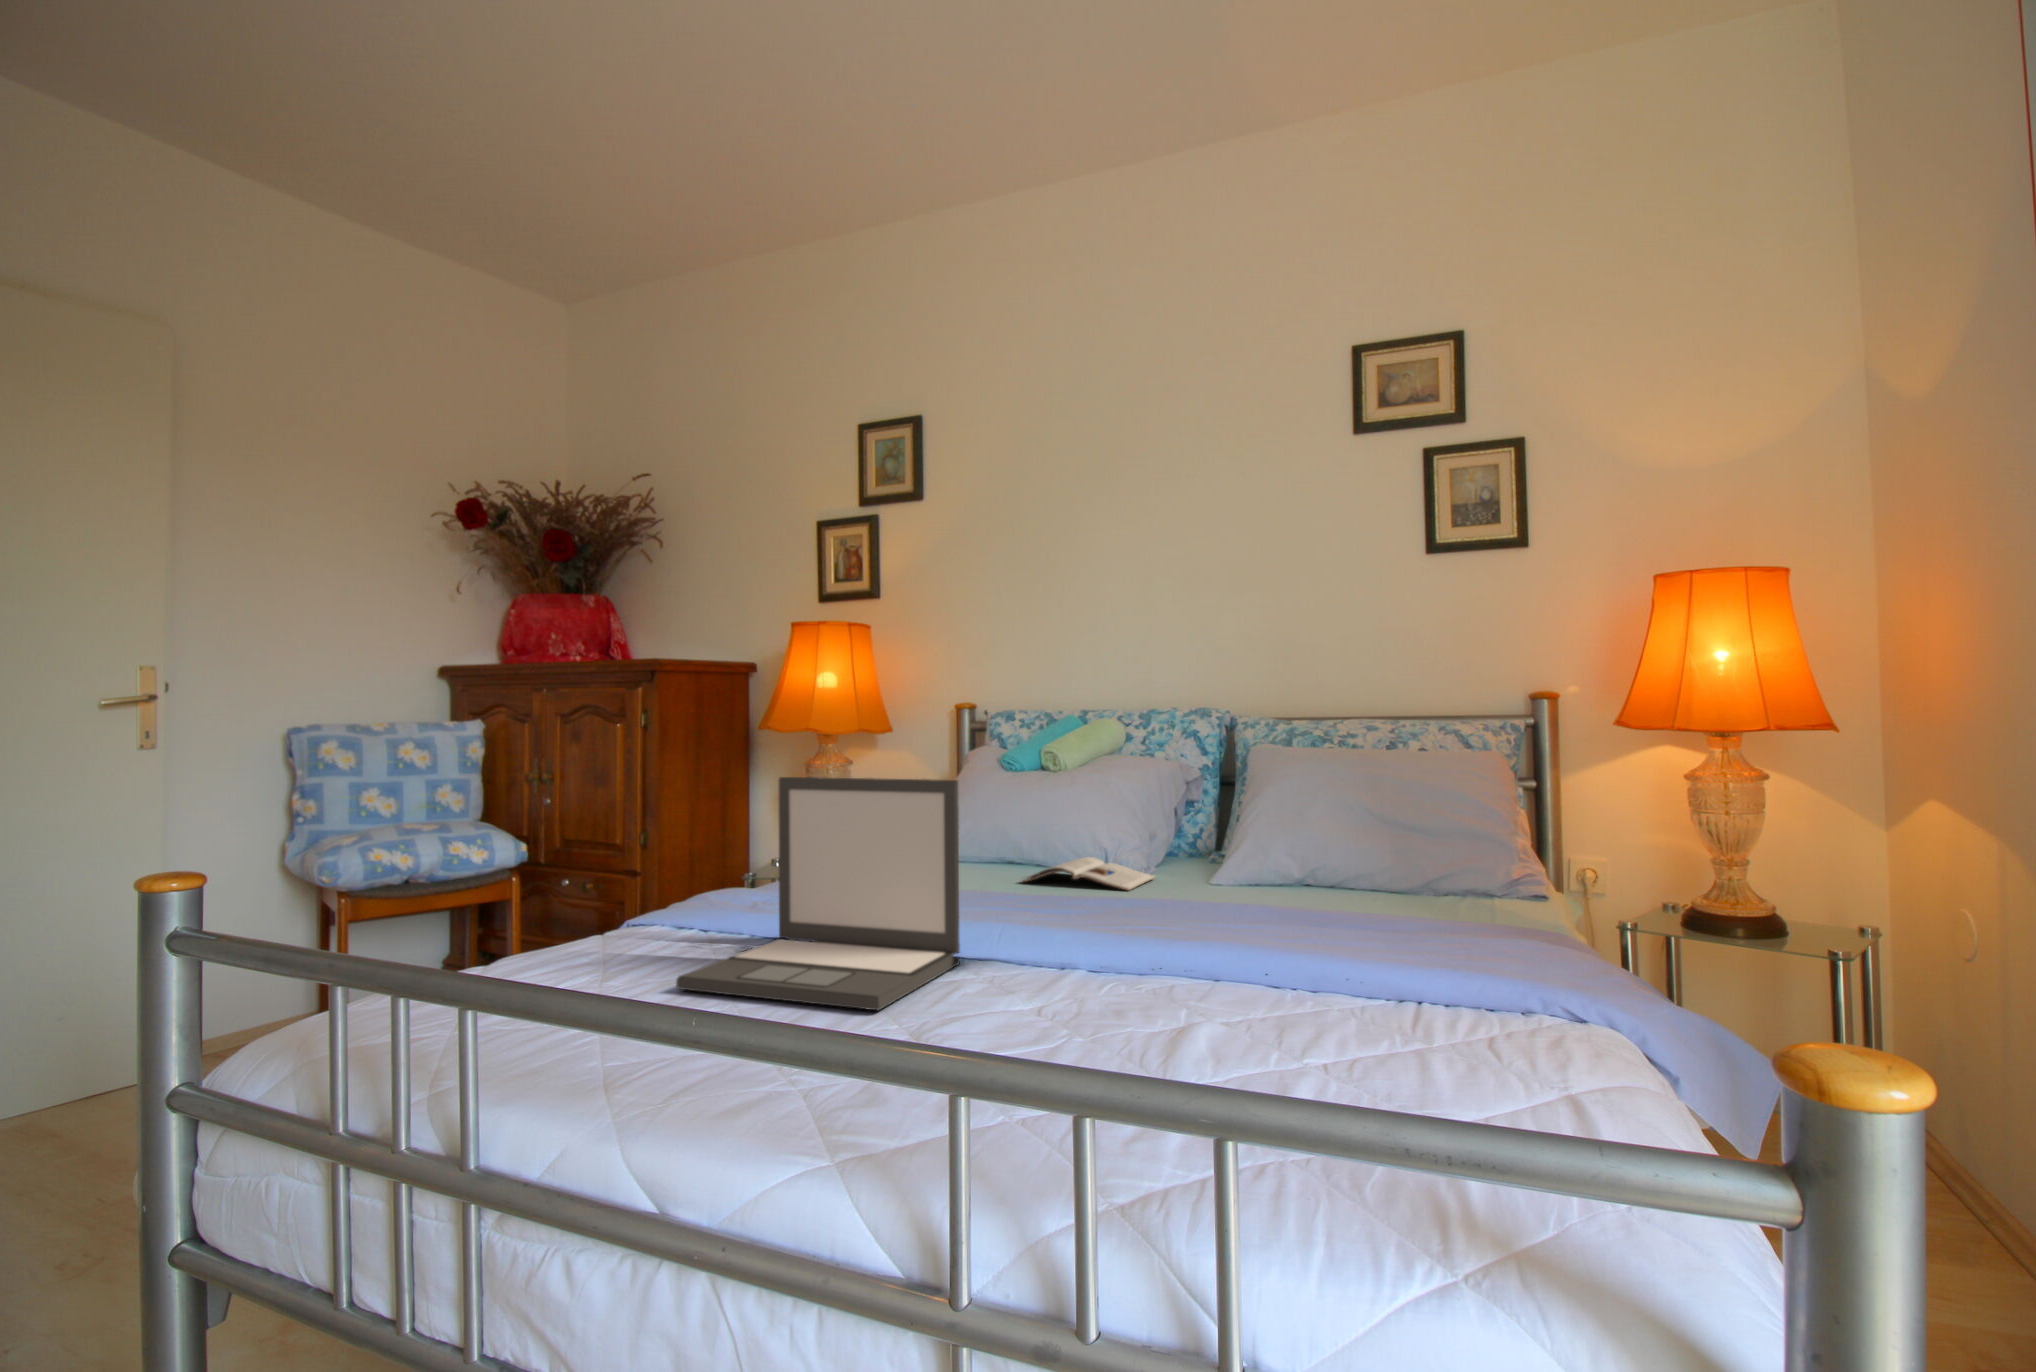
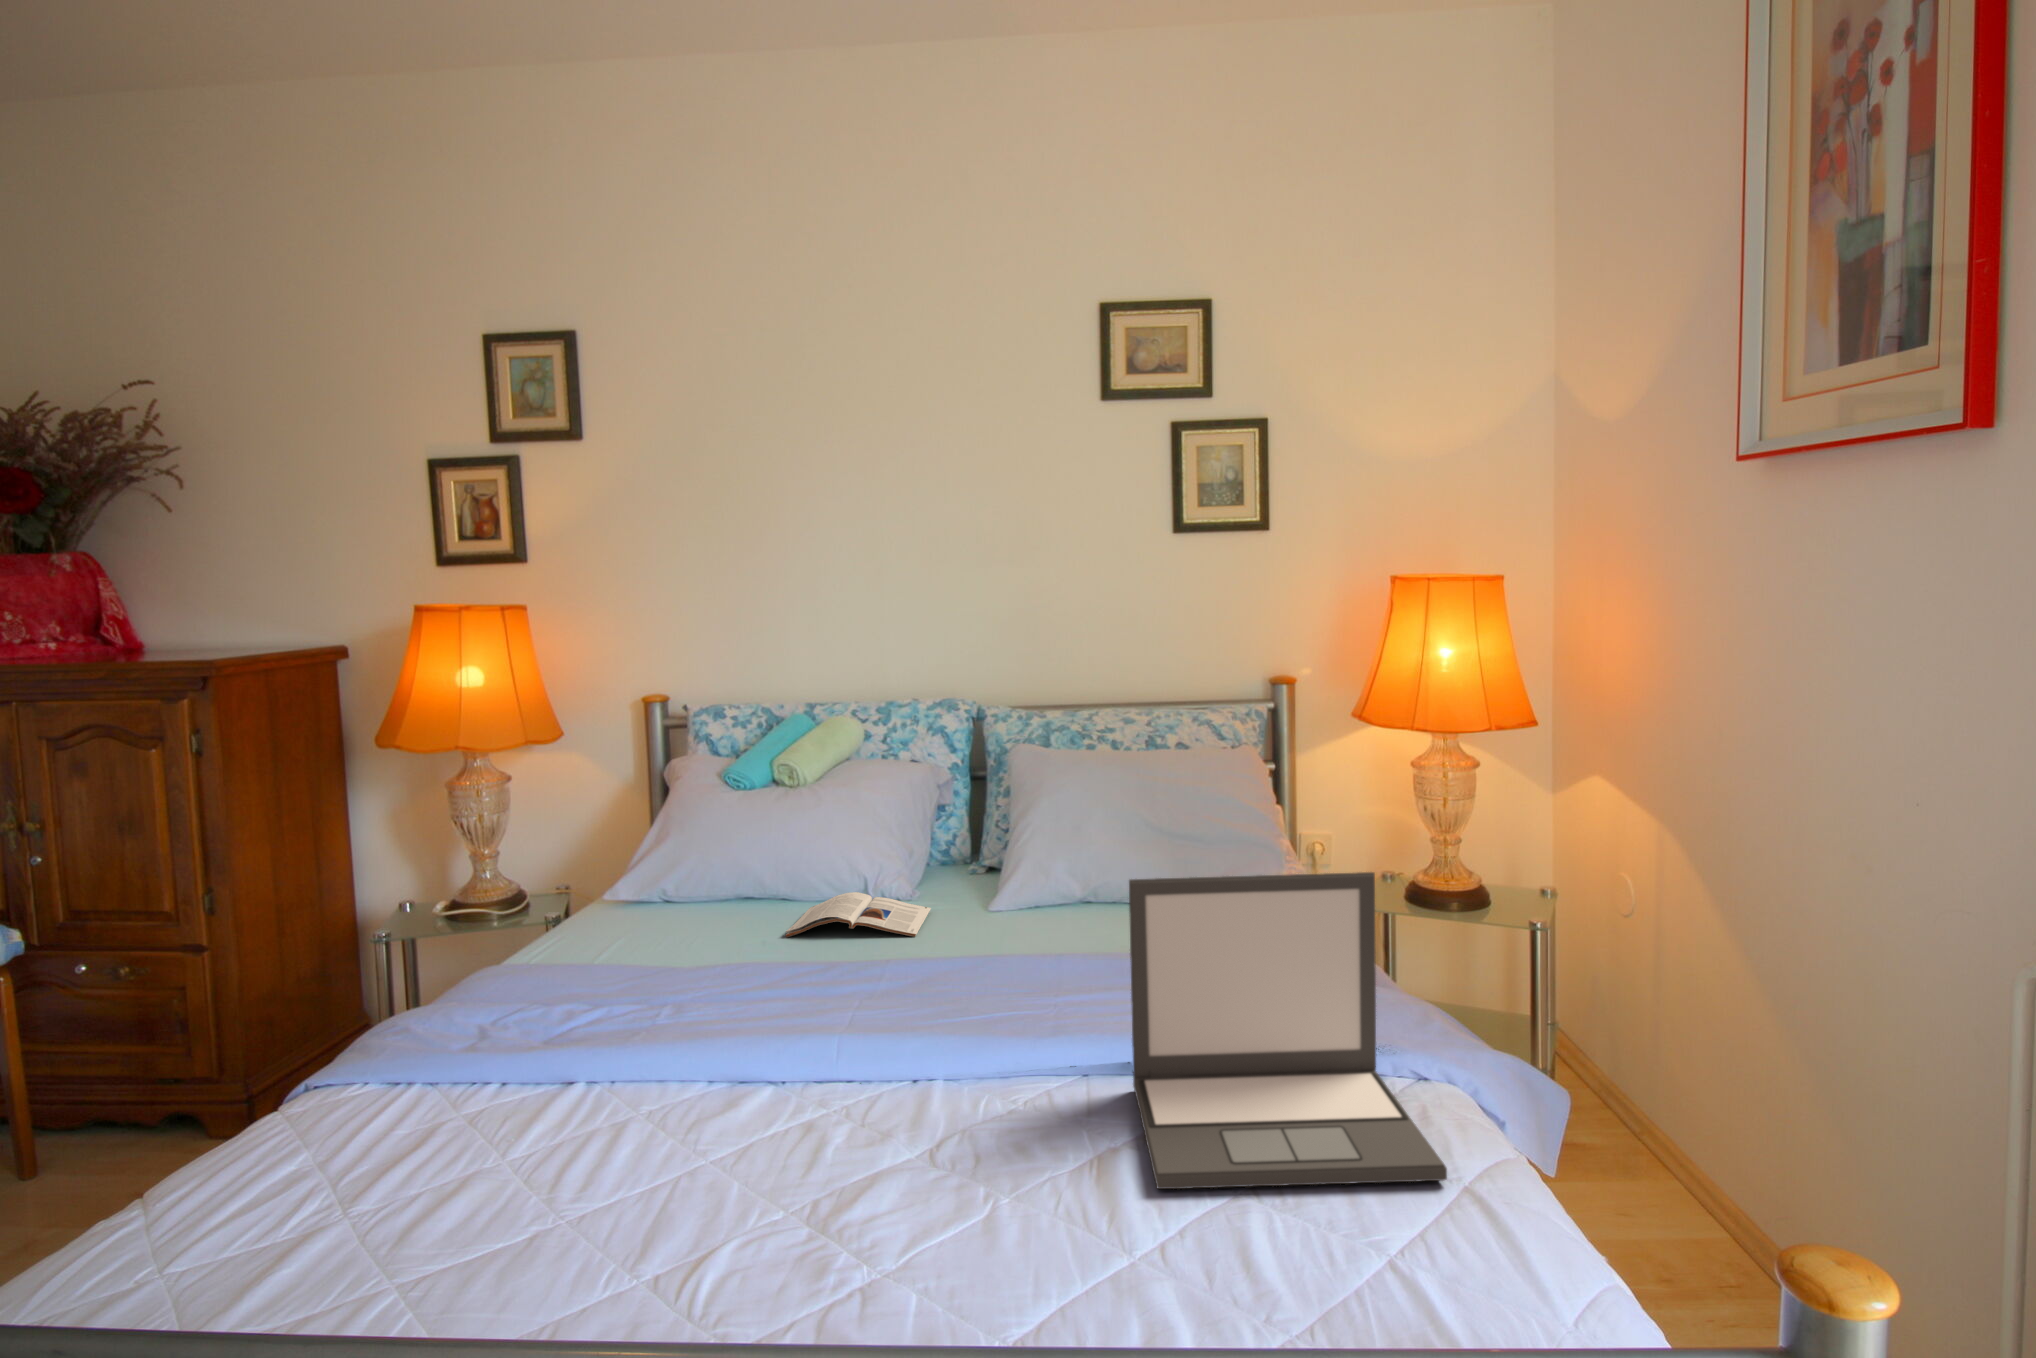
laptop: present [676,777,960,1010] -> present [1129,872,1447,1189]

